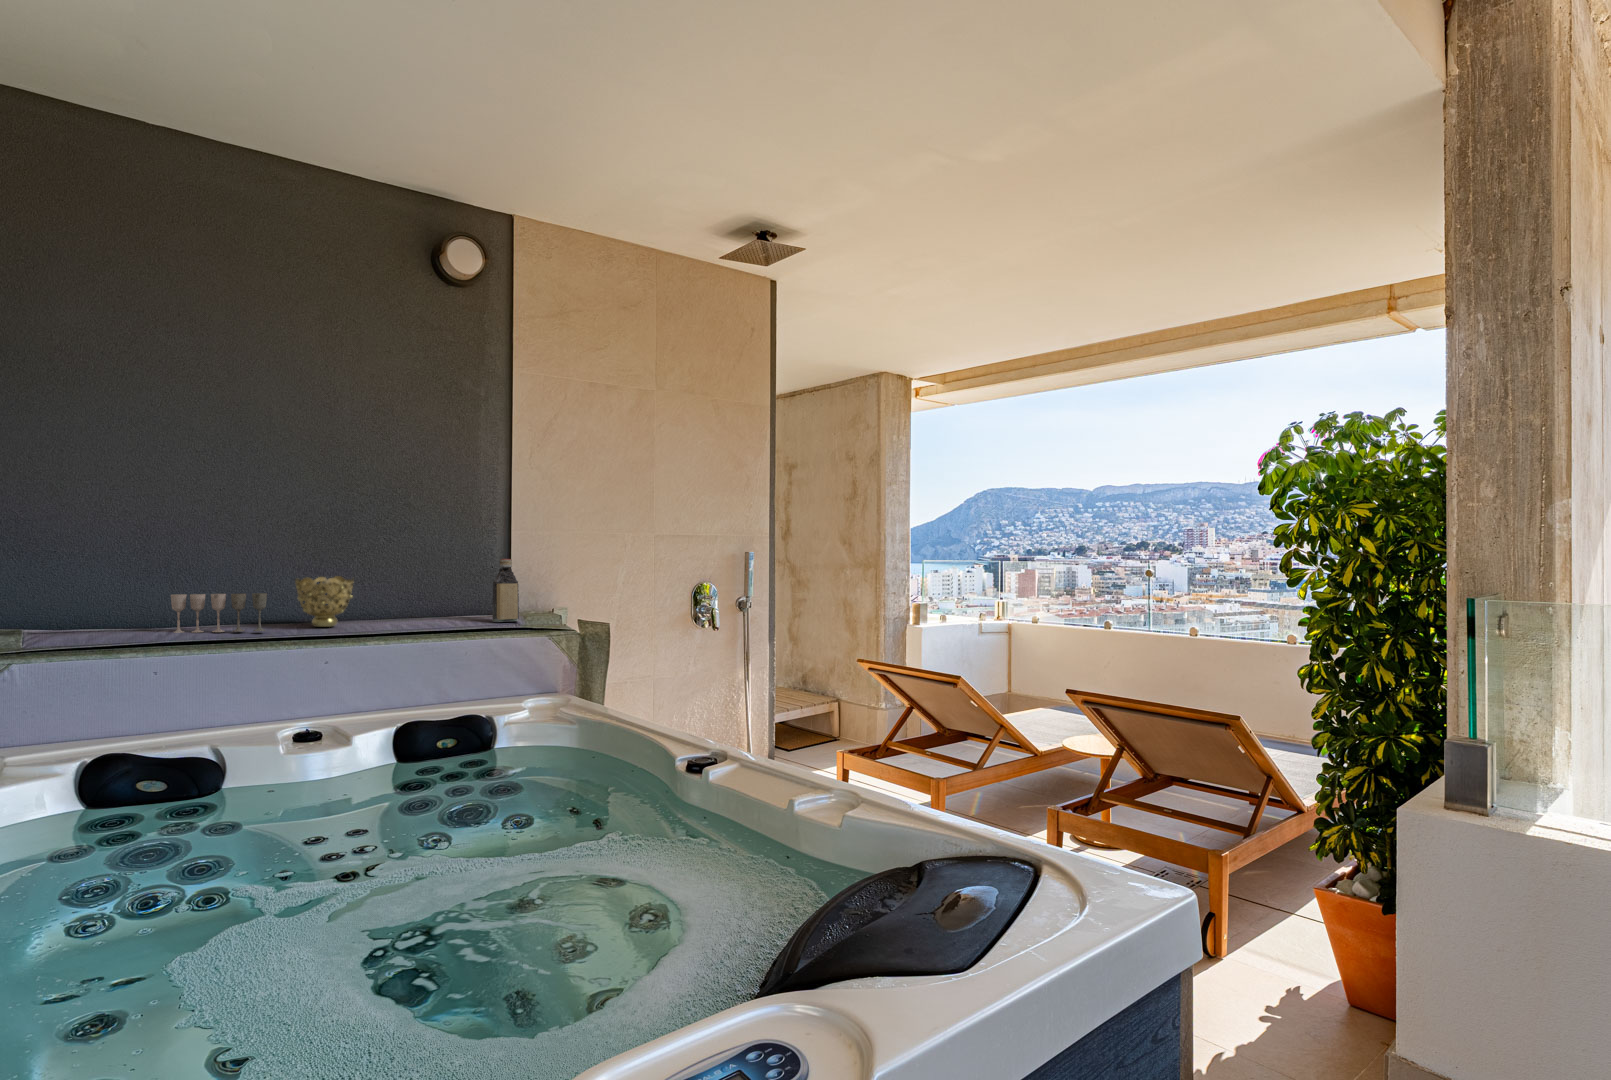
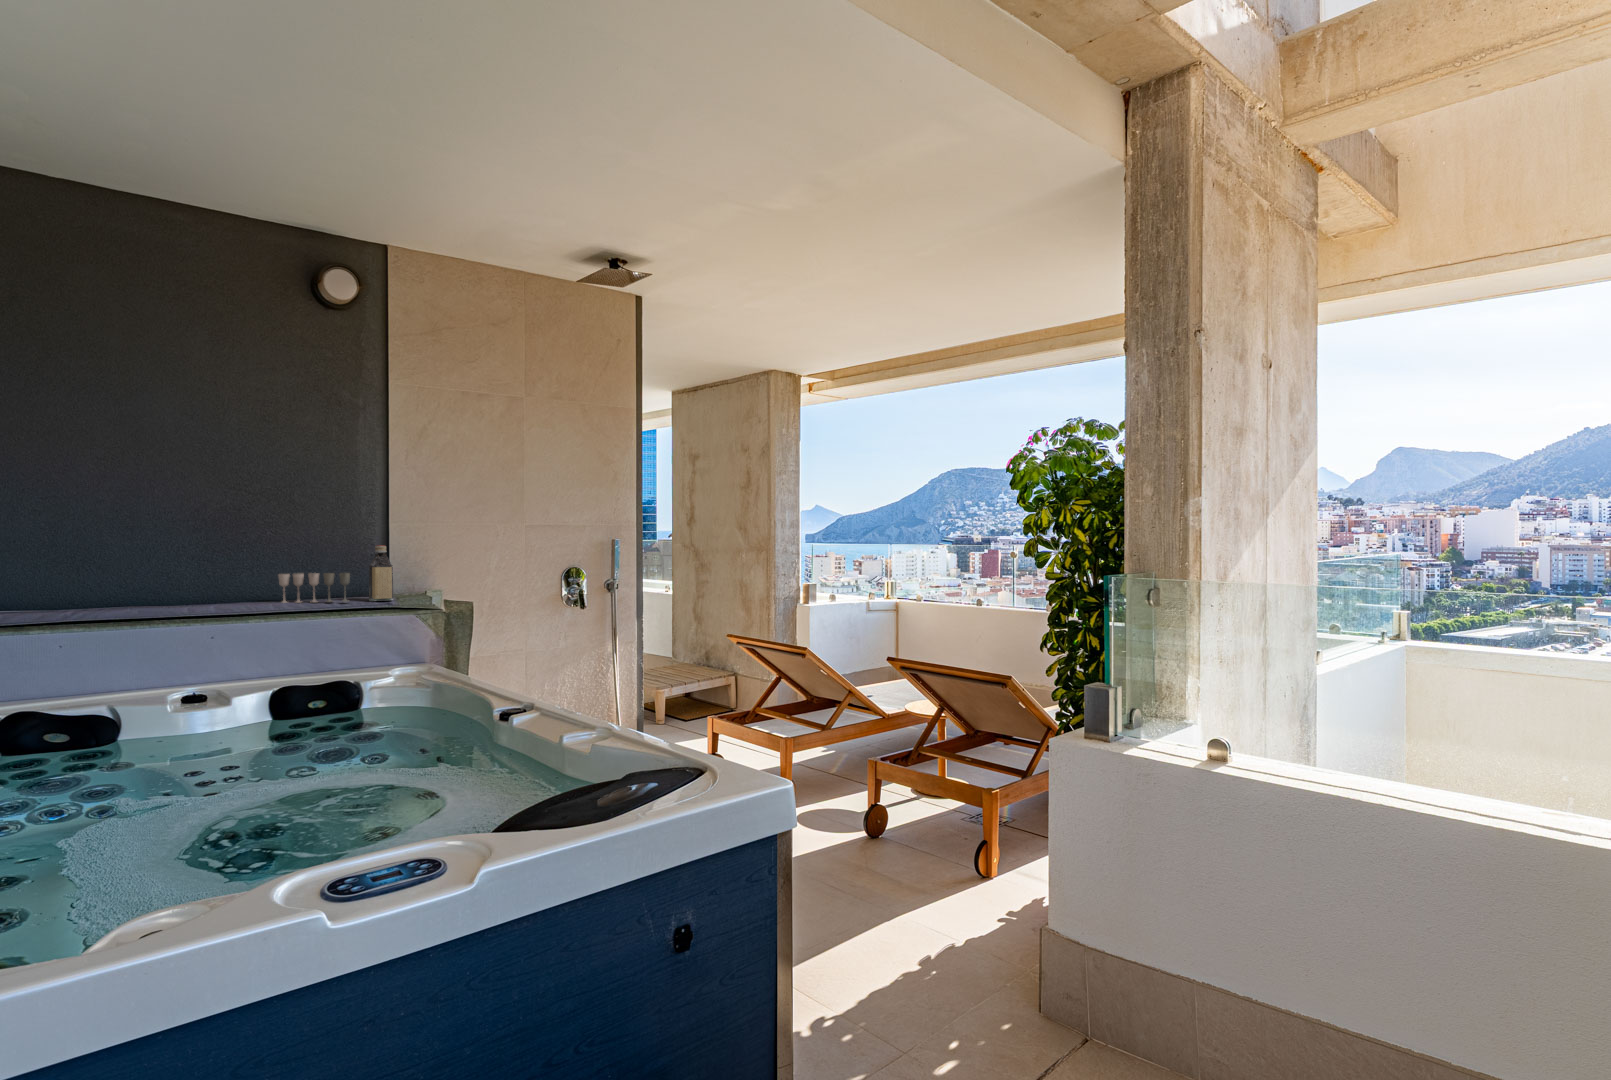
decorative bowl: present [295,576,354,627] -> none [184,561,239,606]
wine glass: present [171,593,267,633] -> present [278,573,350,603]

